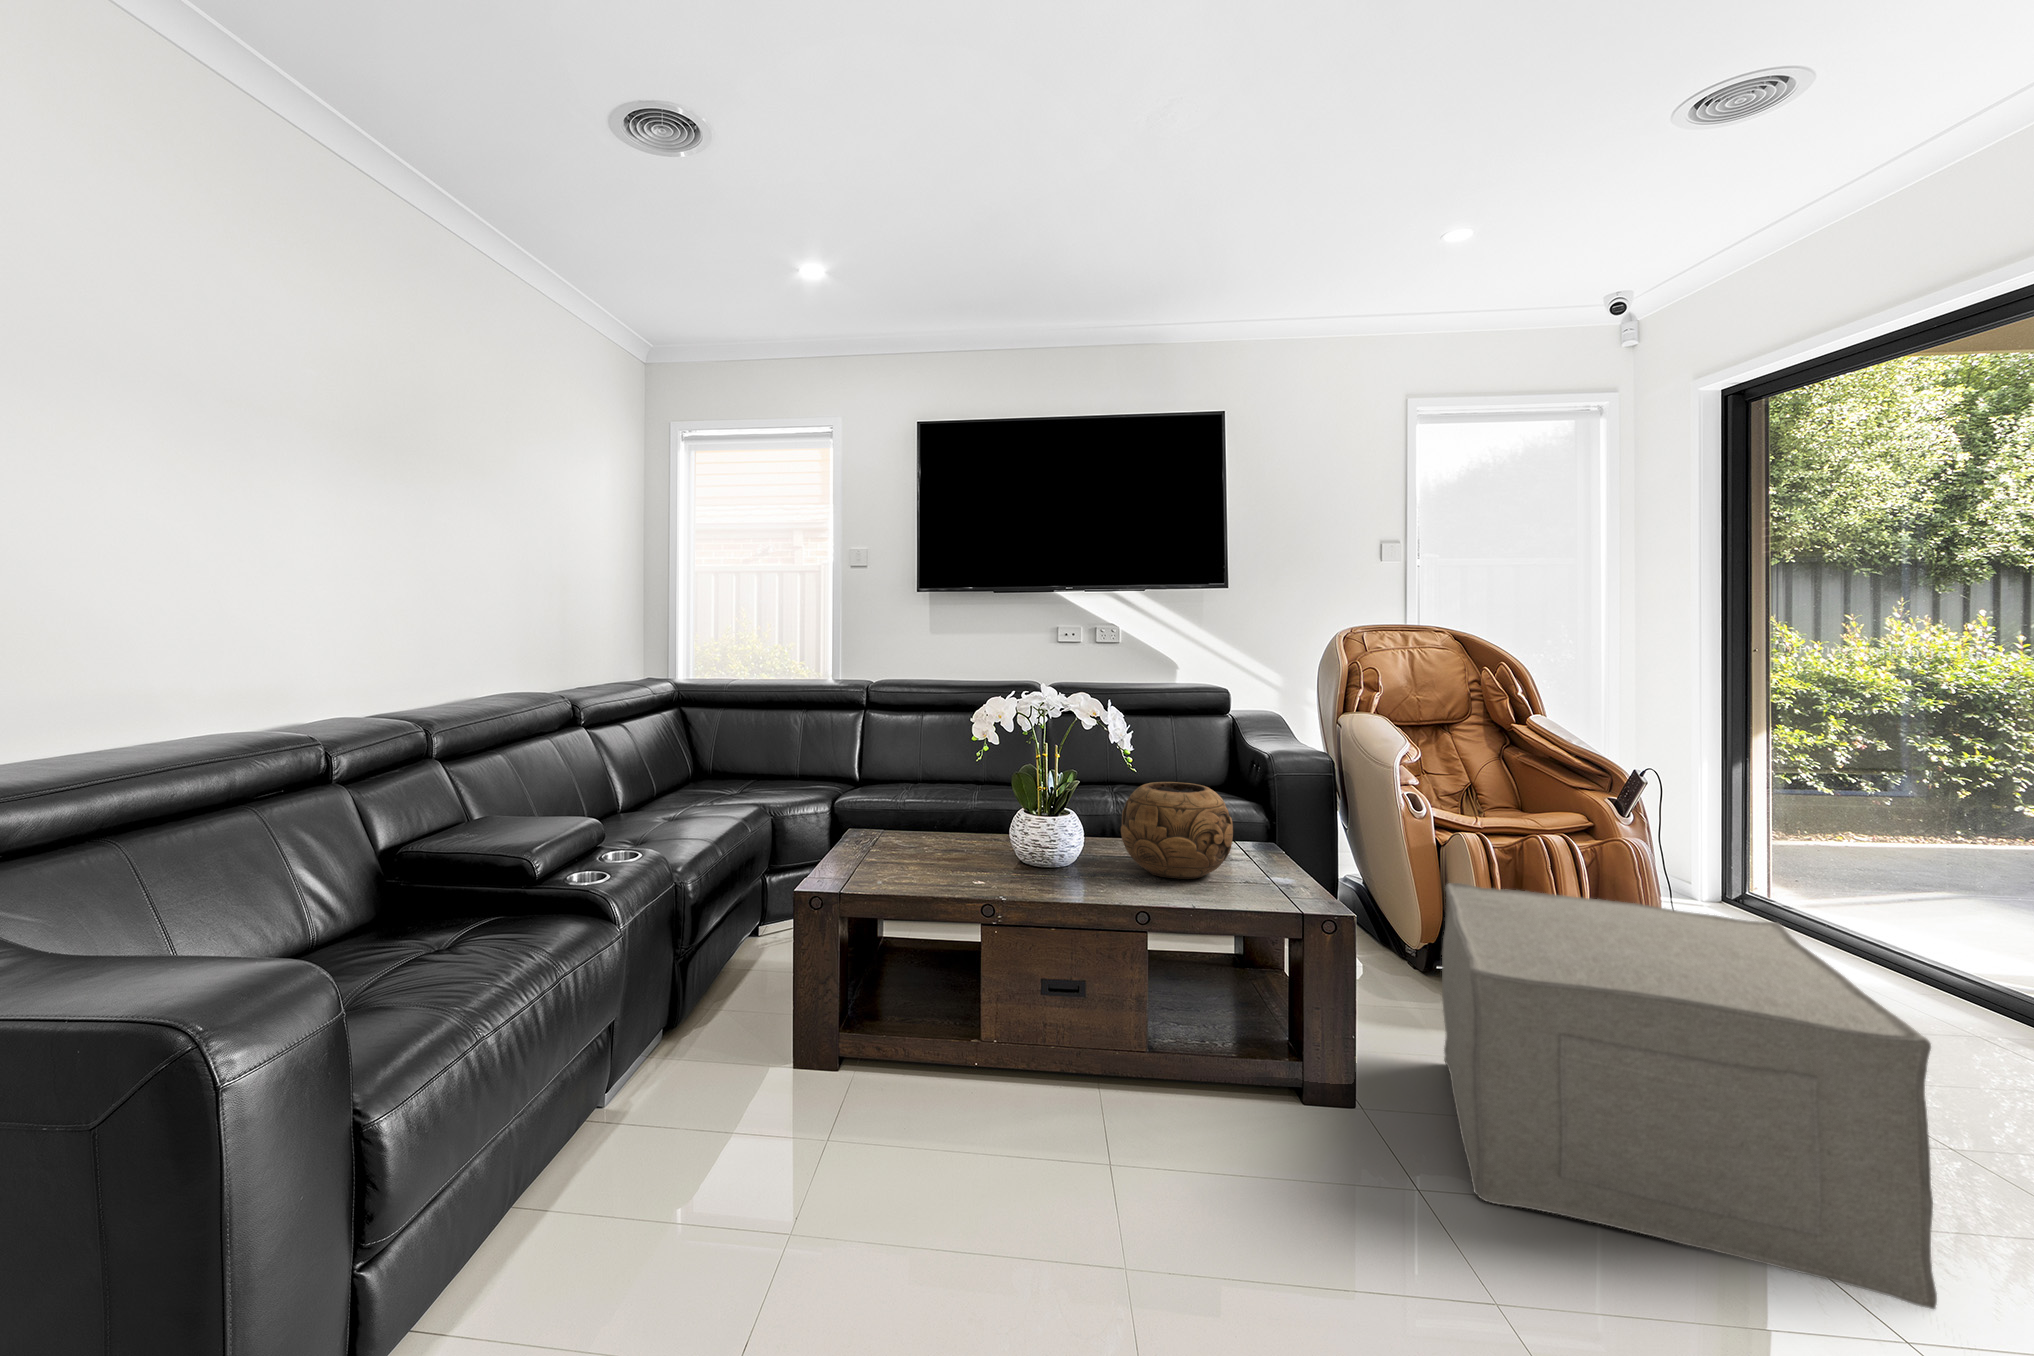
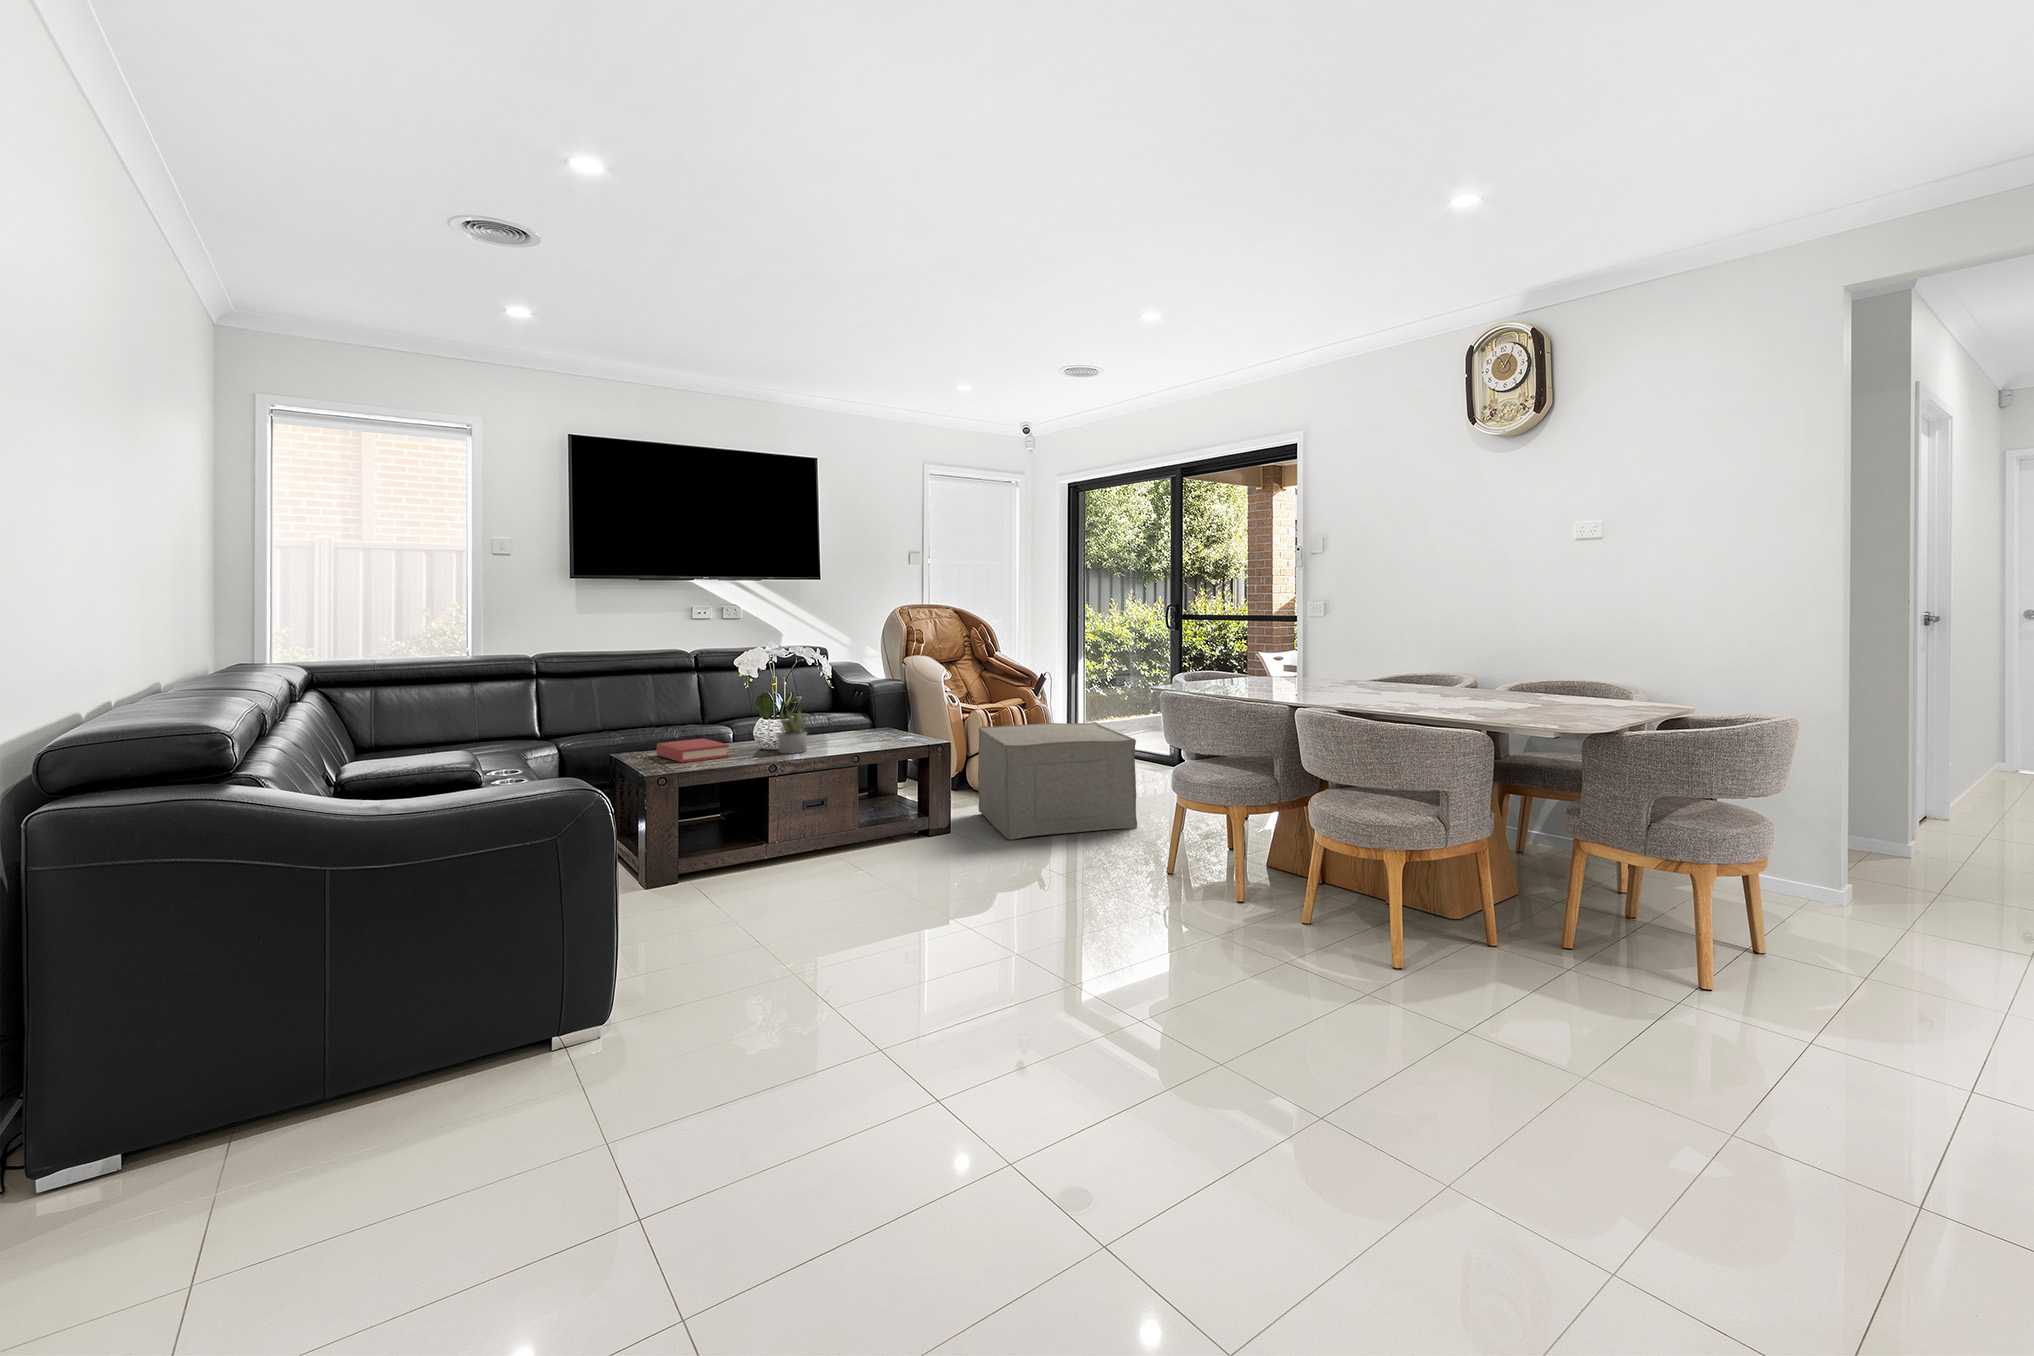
decorative bowl: present [1121,782,1233,879] -> none [822,692,885,742]
succulent plant: none [1020,805,1071,889] -> present [778,711,807,754]
hardback book: none [870,830,946,874] -> present [657,738,729,763]

